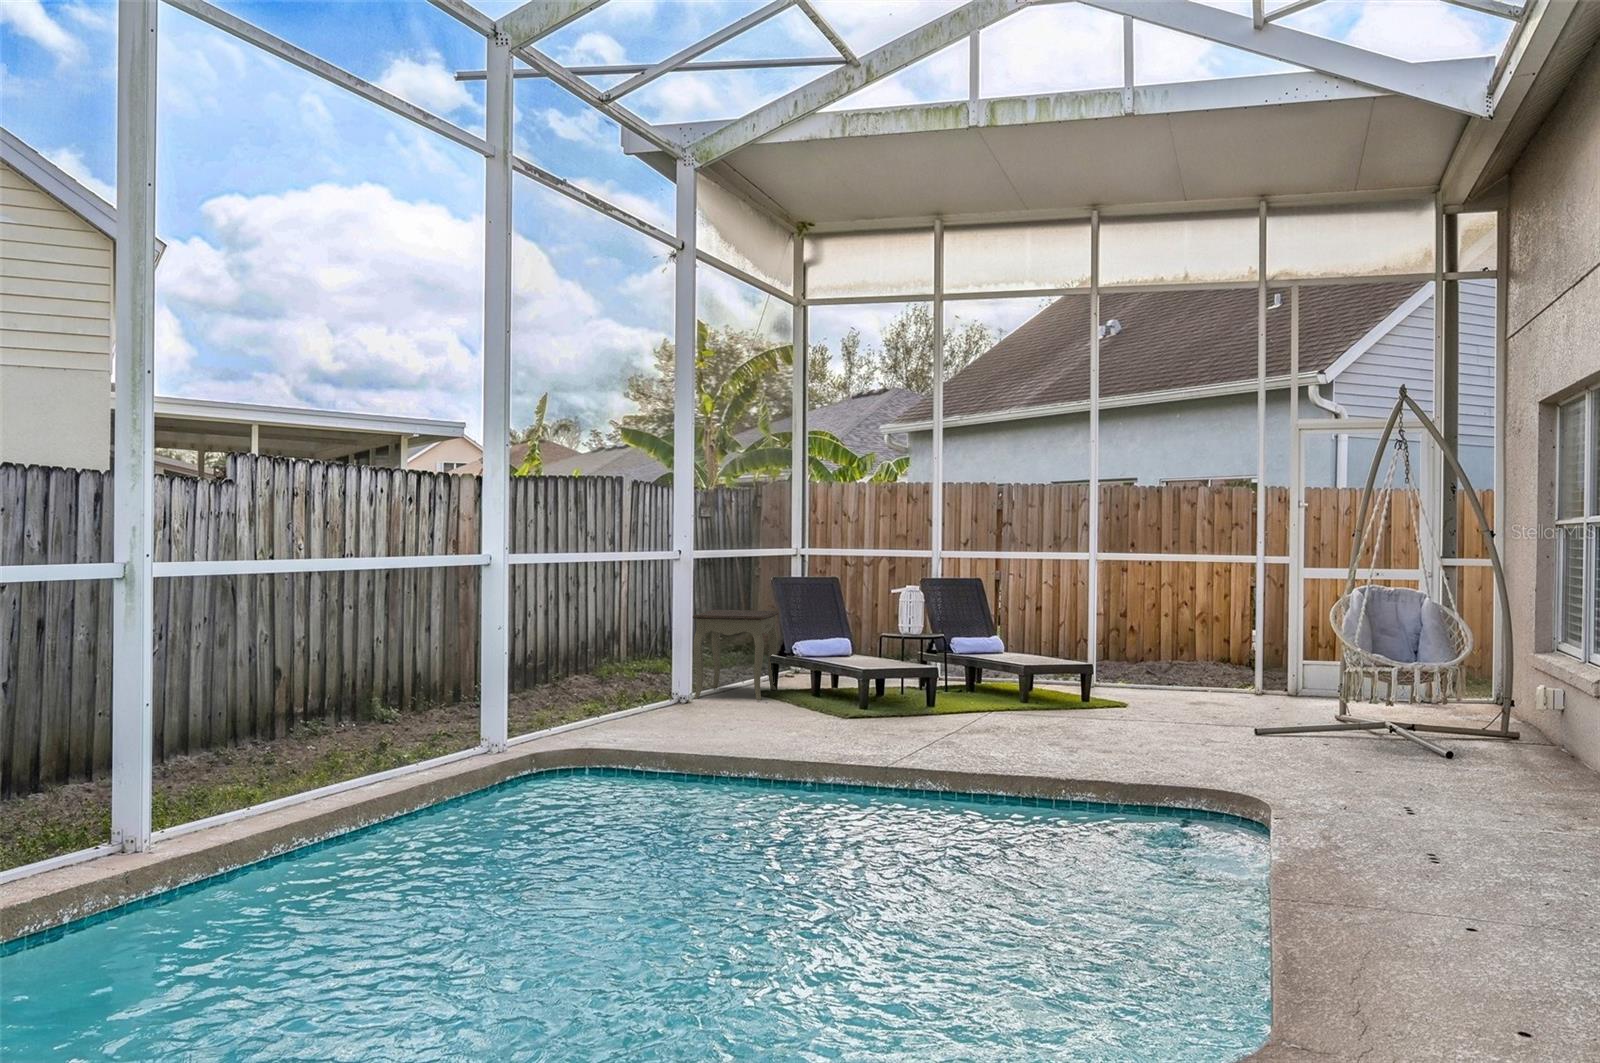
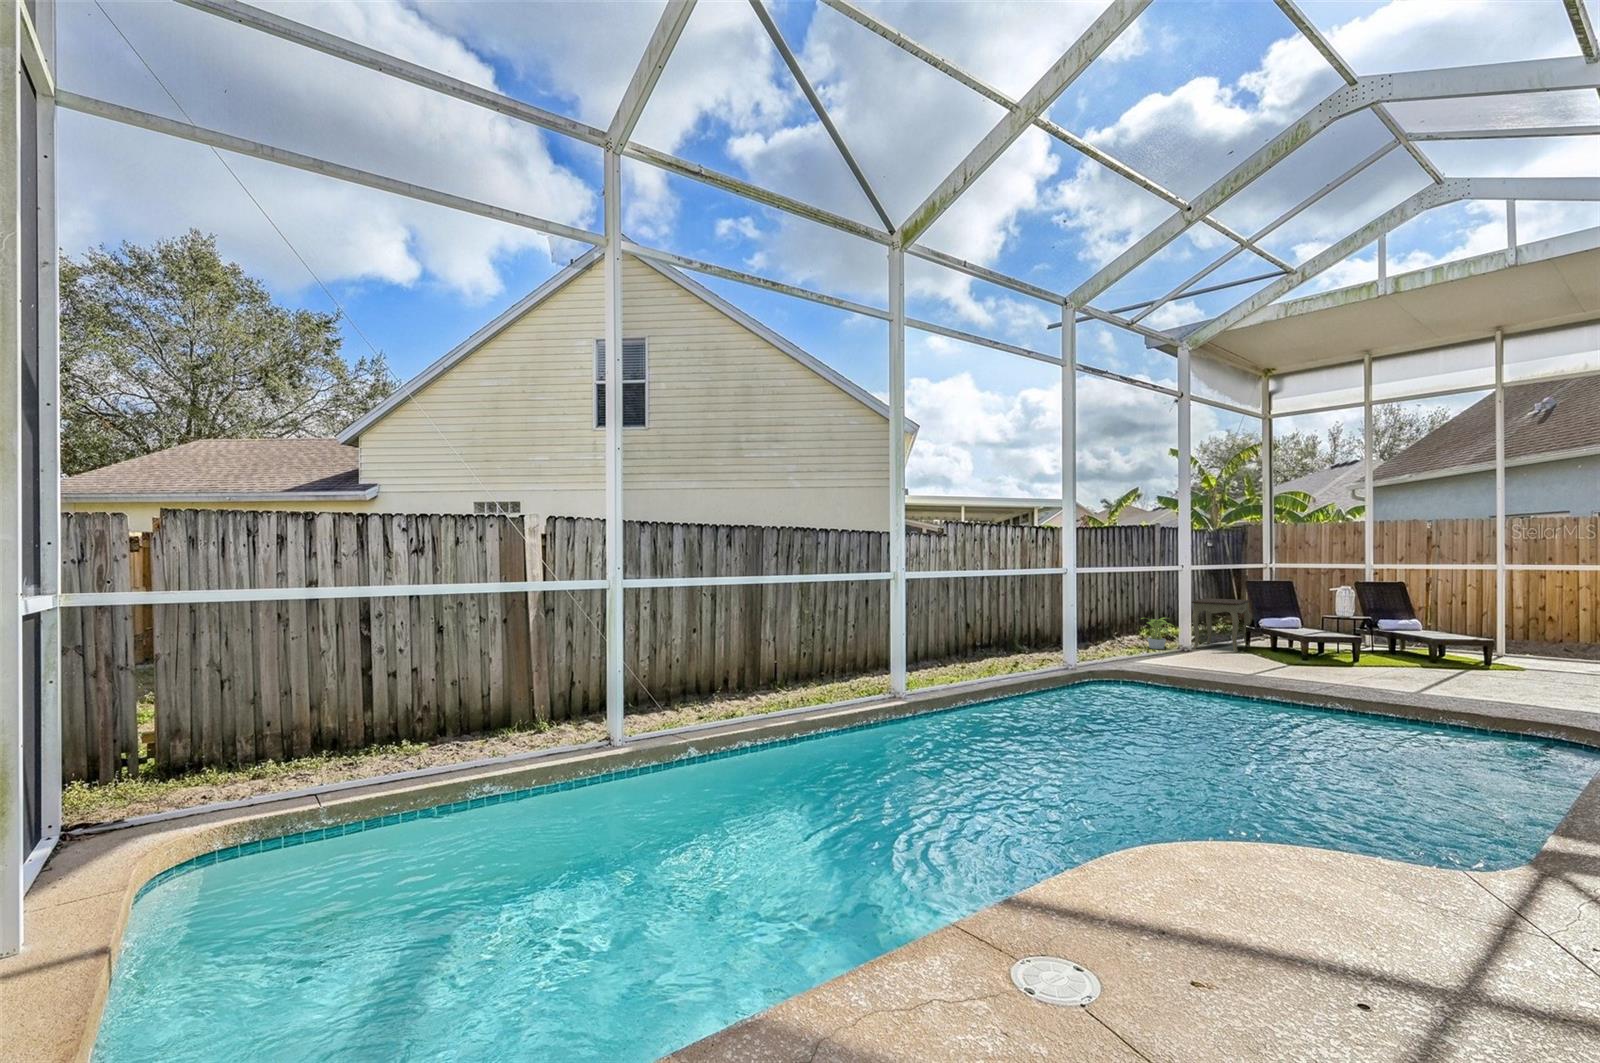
potted plant: none [610,646,666,703] -> present [1141,618,1173,649]

